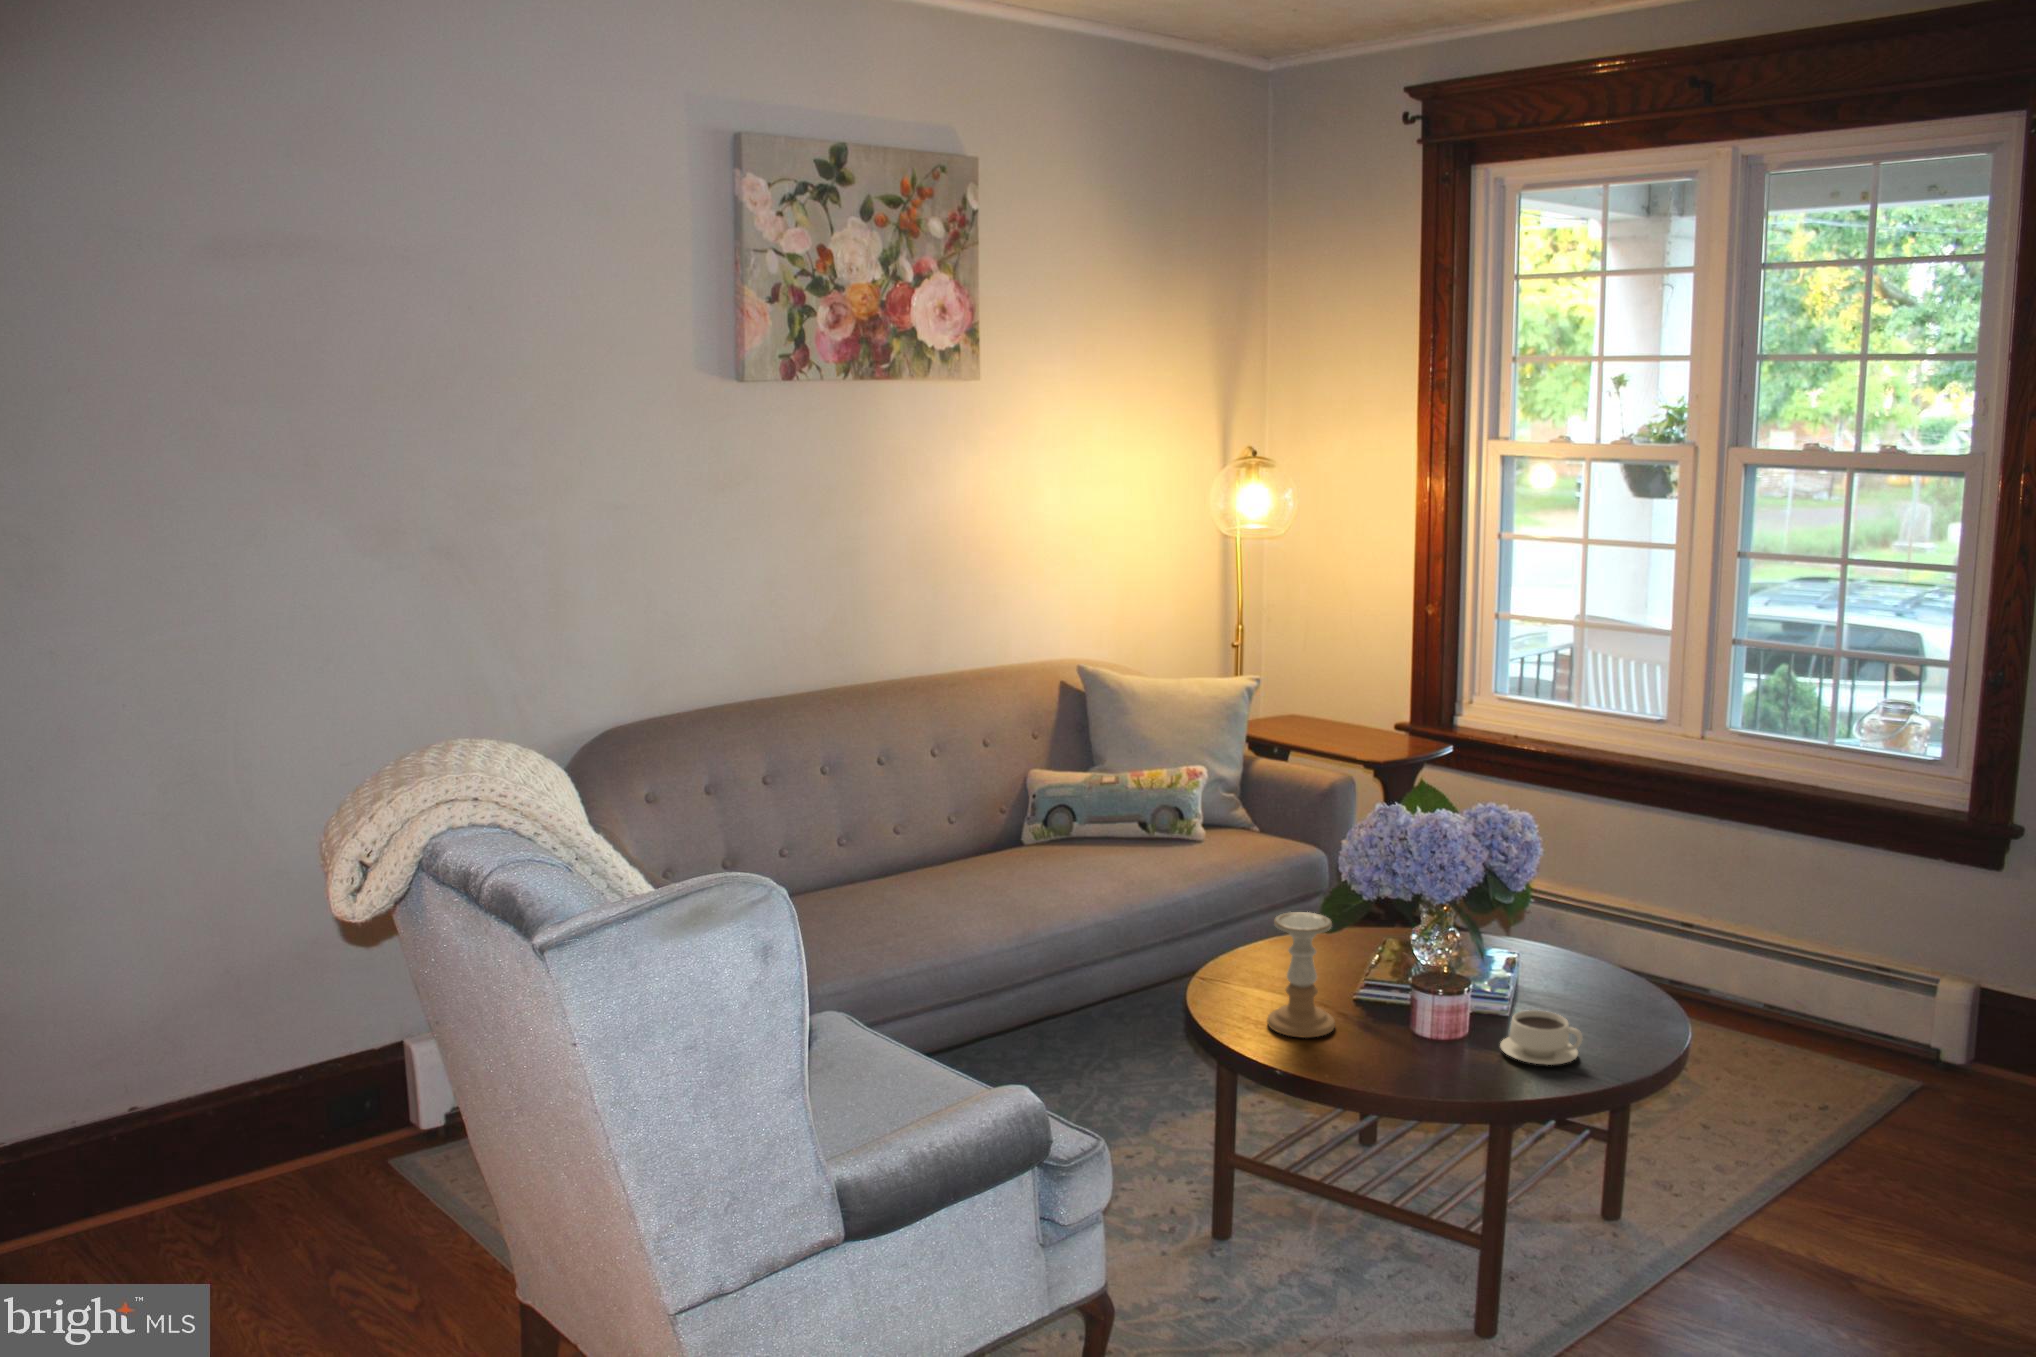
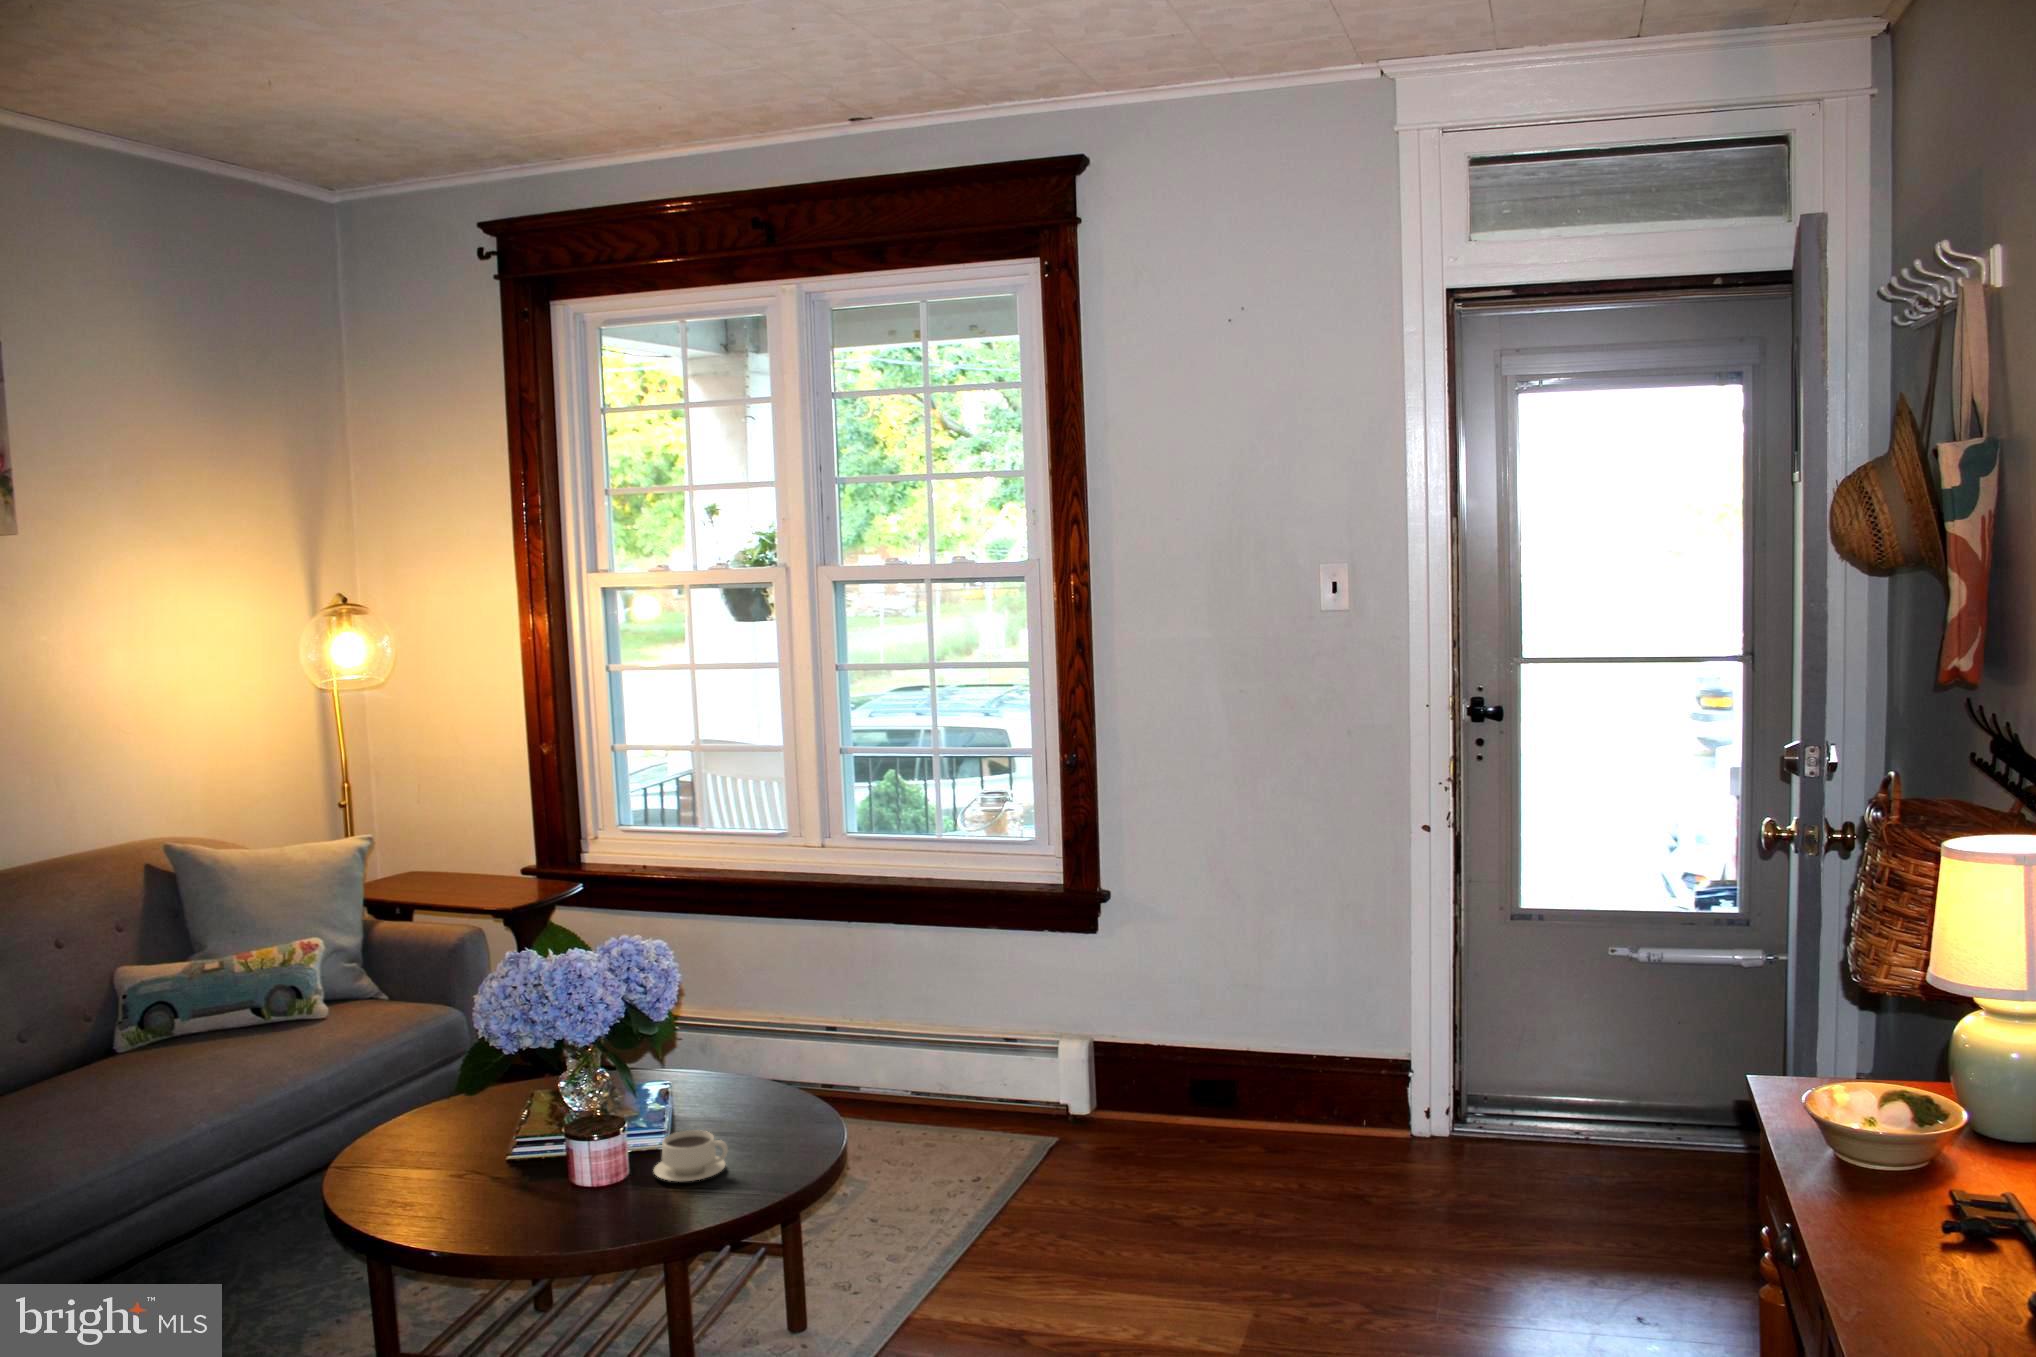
candle holder: present [1267,912,1335,1038] -> none [418,1075,491,1205]

